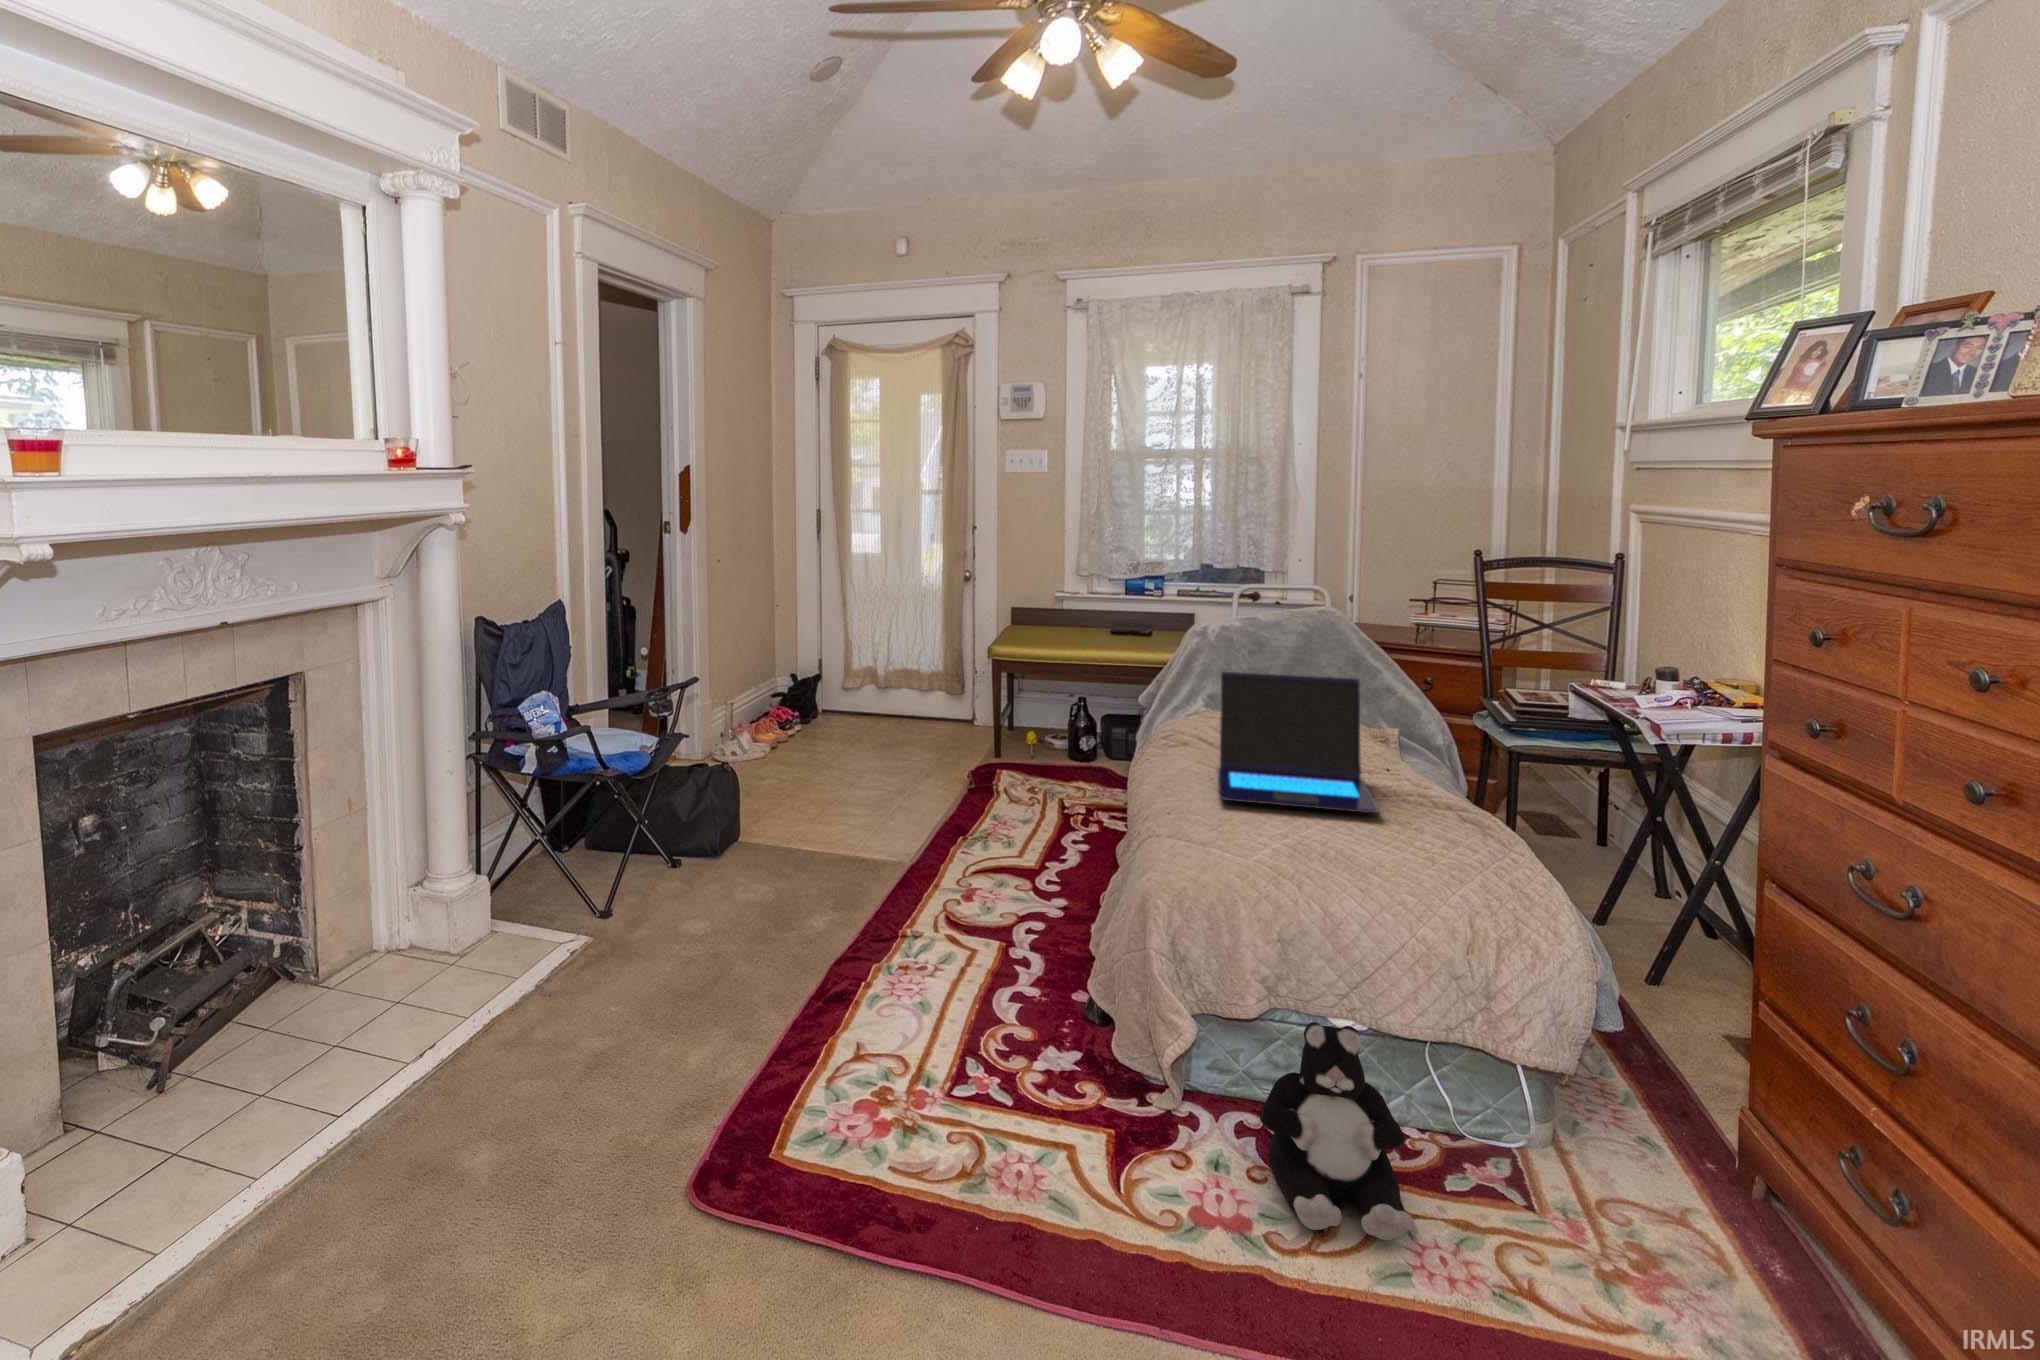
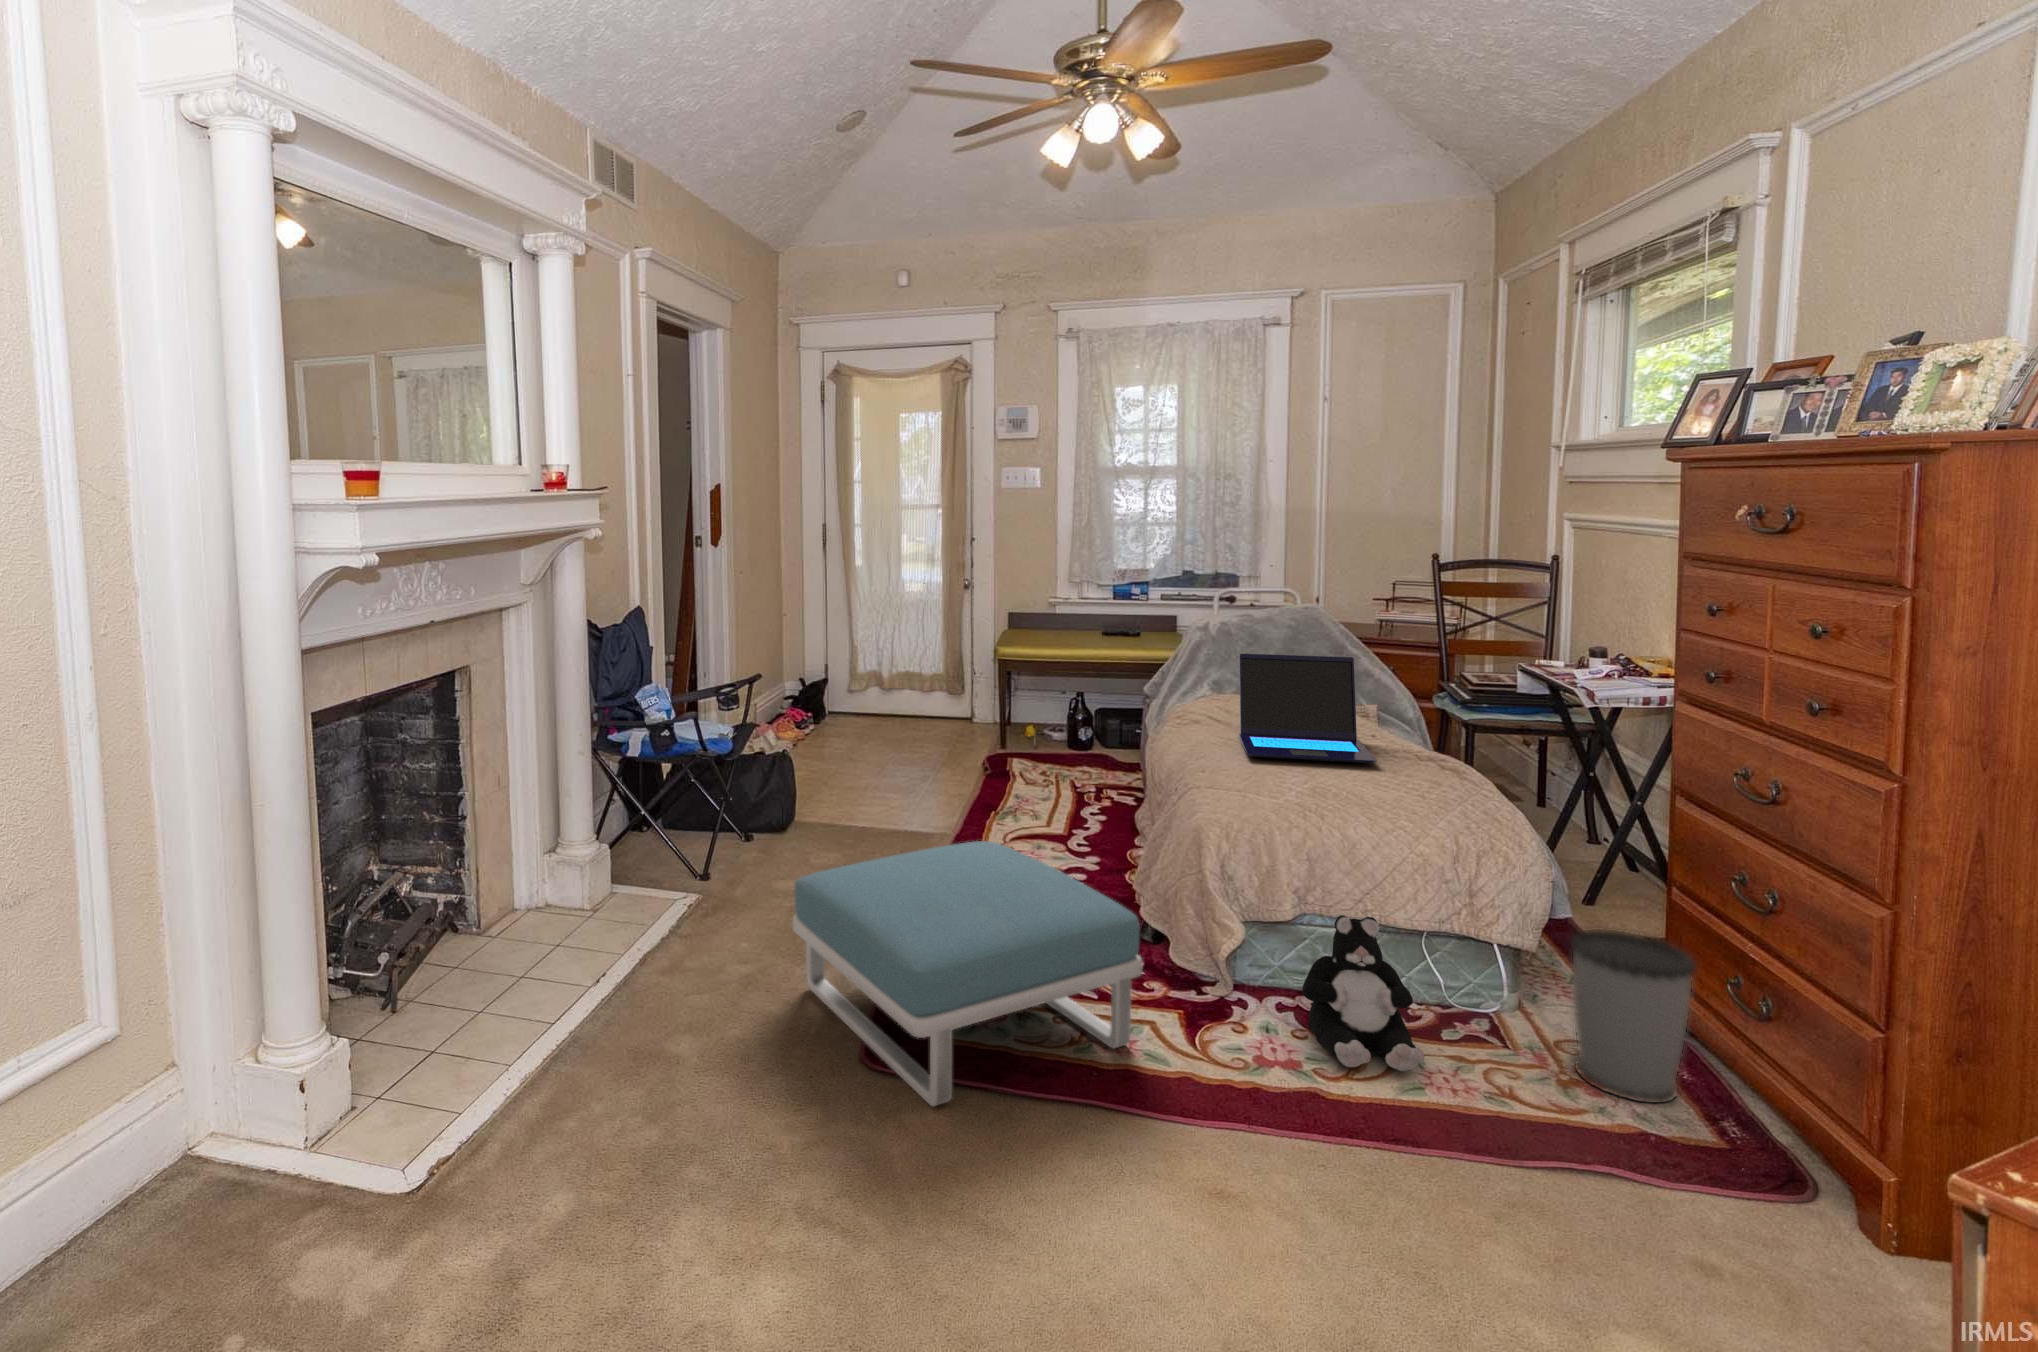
footstool: none [644,897,1052,1266] -> present [793,841,1143,1106]
wastebasket: none [1617,1058,1796,1310] -> present [1569,929,1696,1103]

